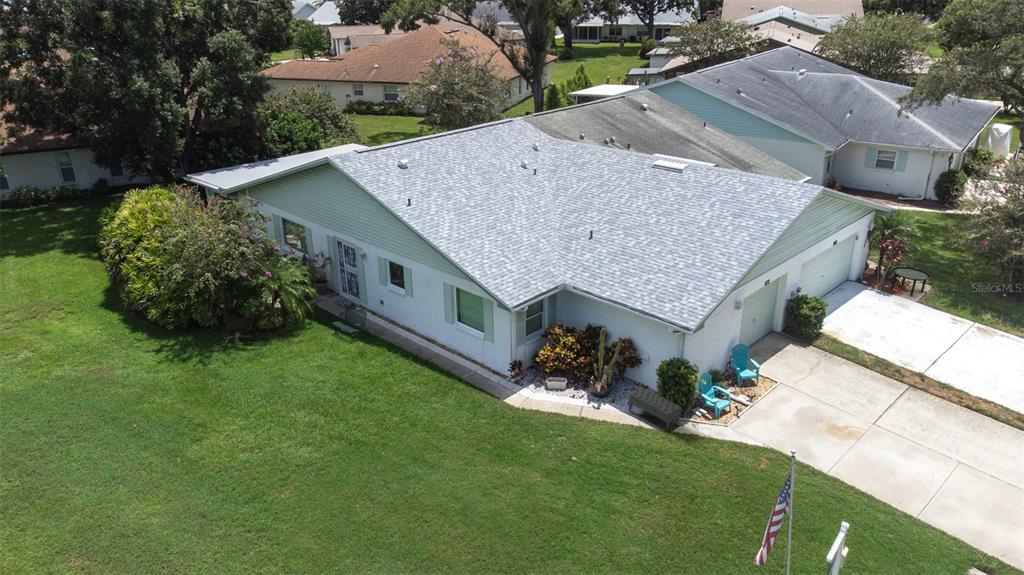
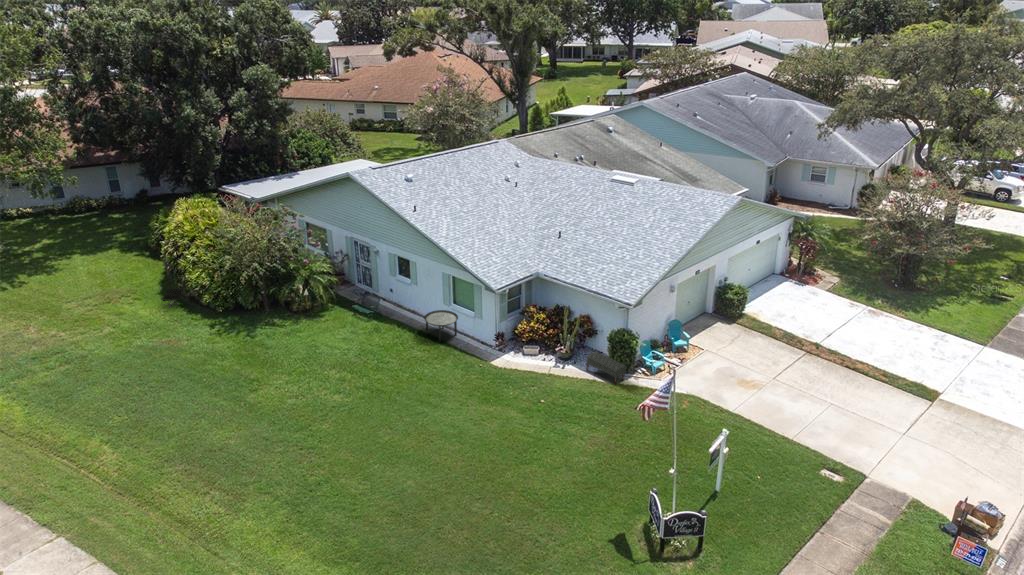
round table: present [891,267,930,296] -> present [424,310,458,342]
lounge chair: present [226,312,255,338] -> present [161,285,185,304]

